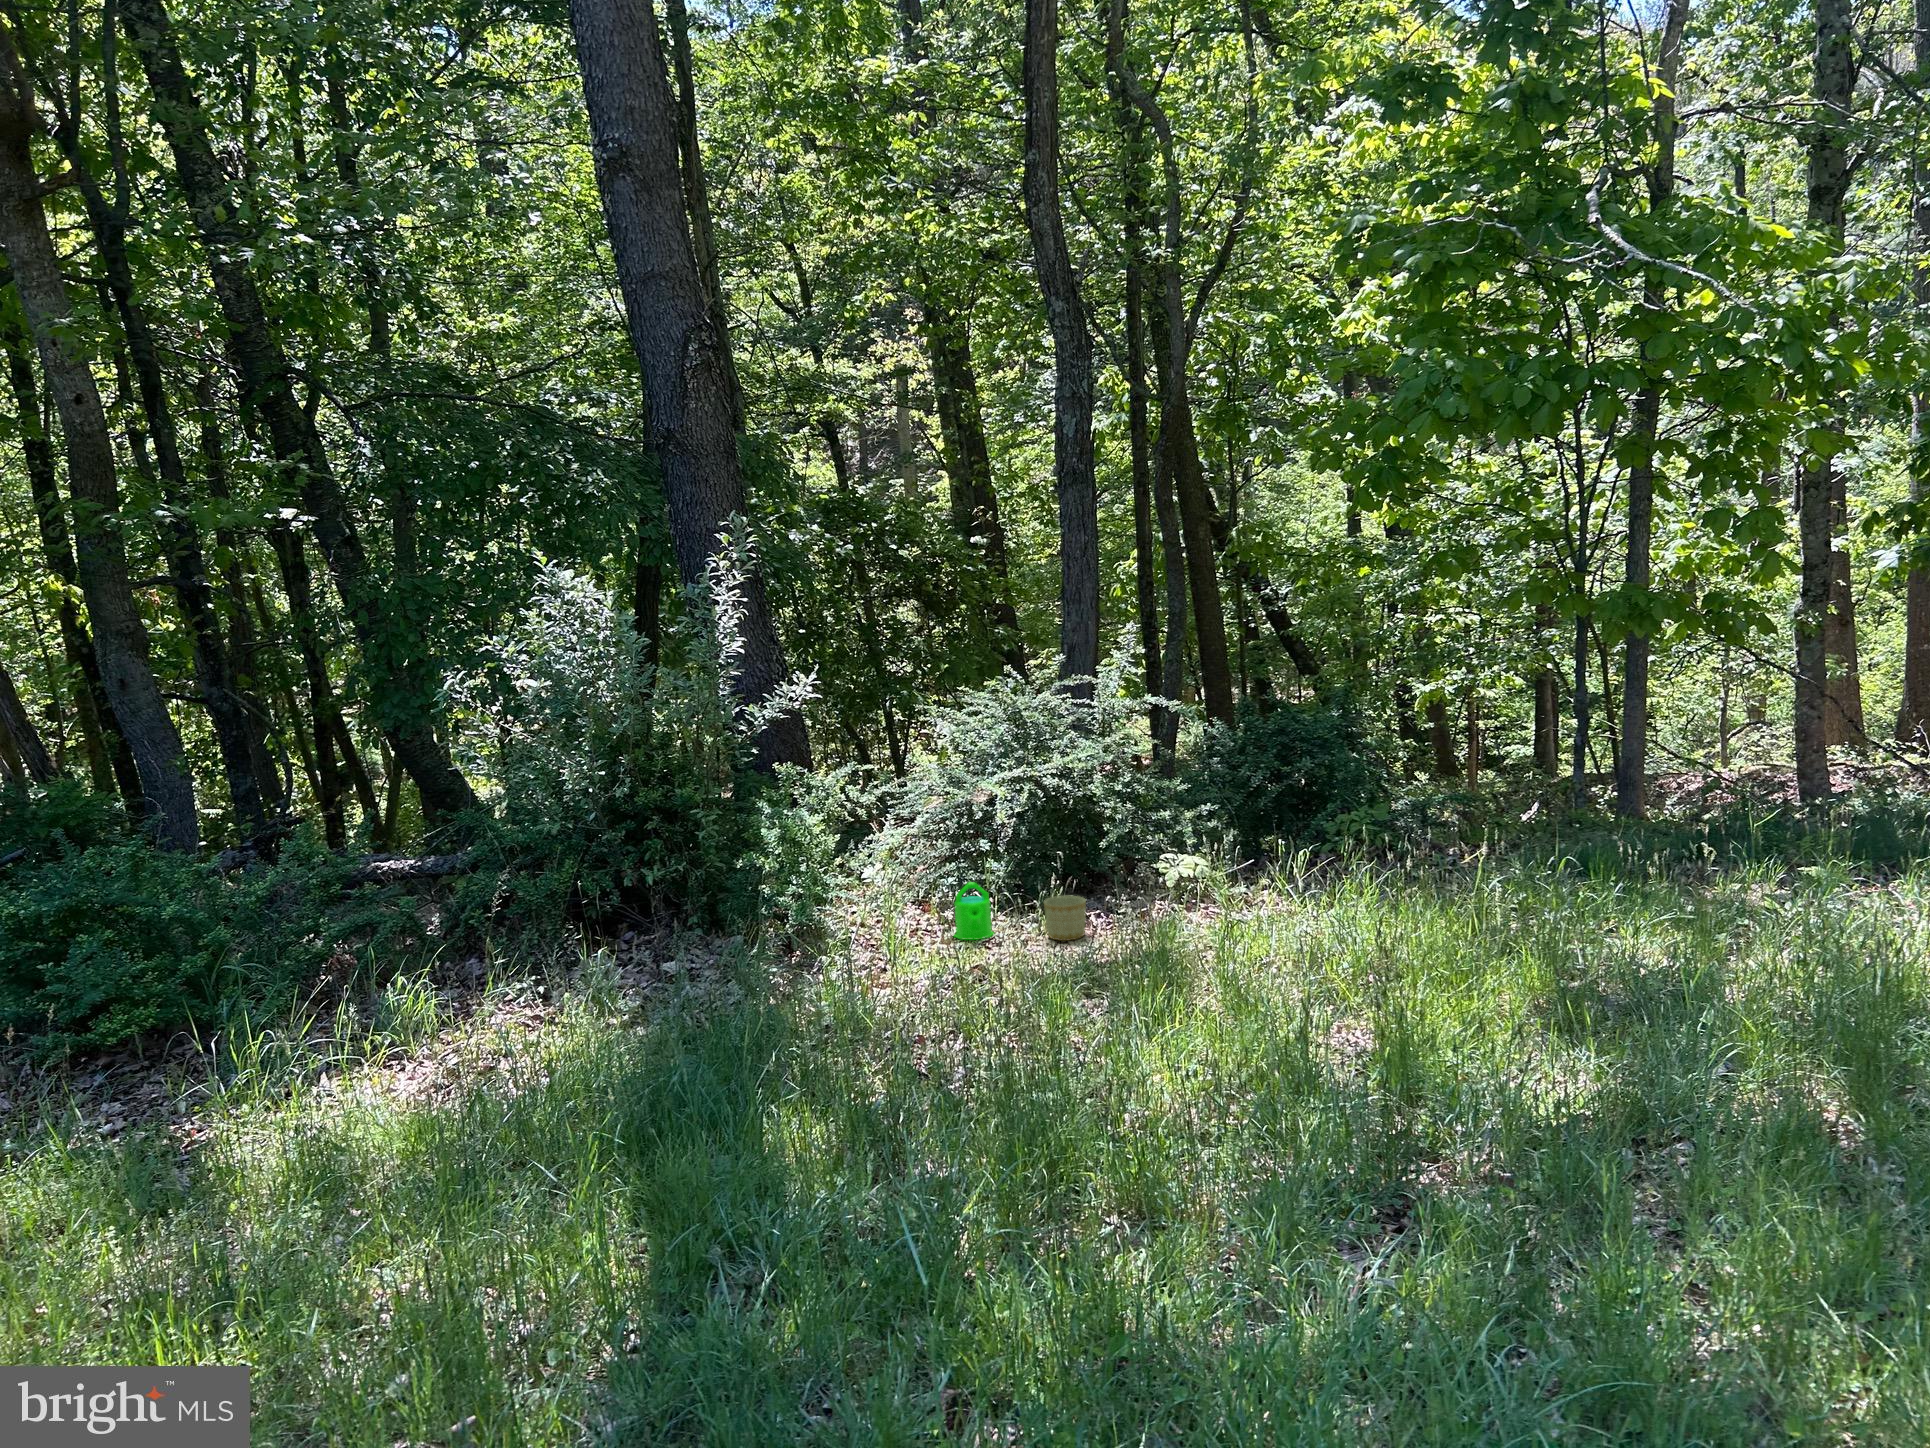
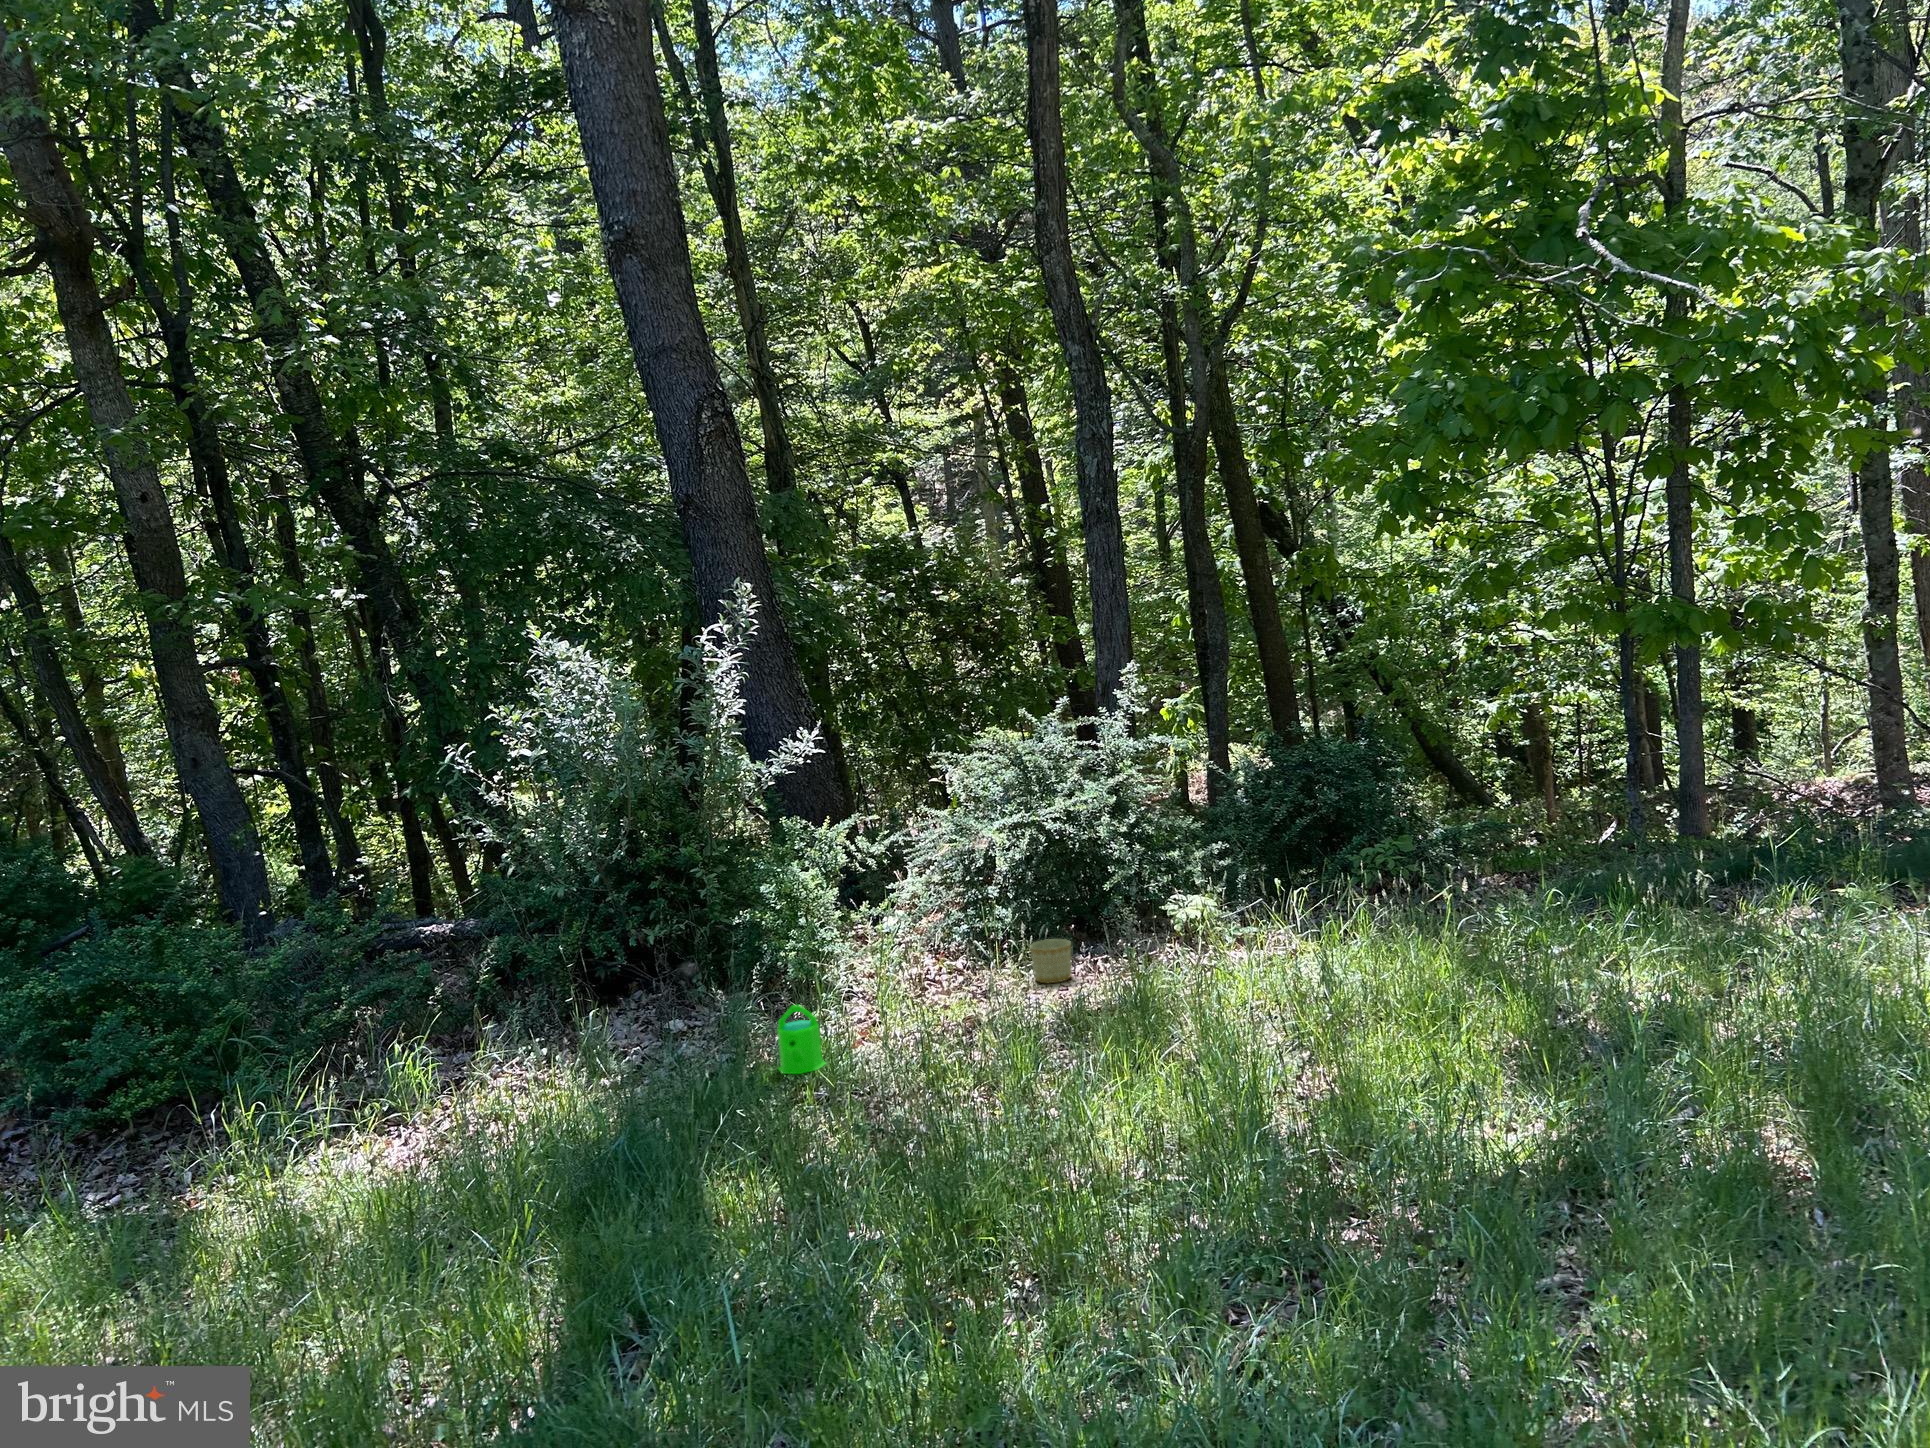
watering can: present [954,882,994,940] -> present [777,1005,826,1074]

